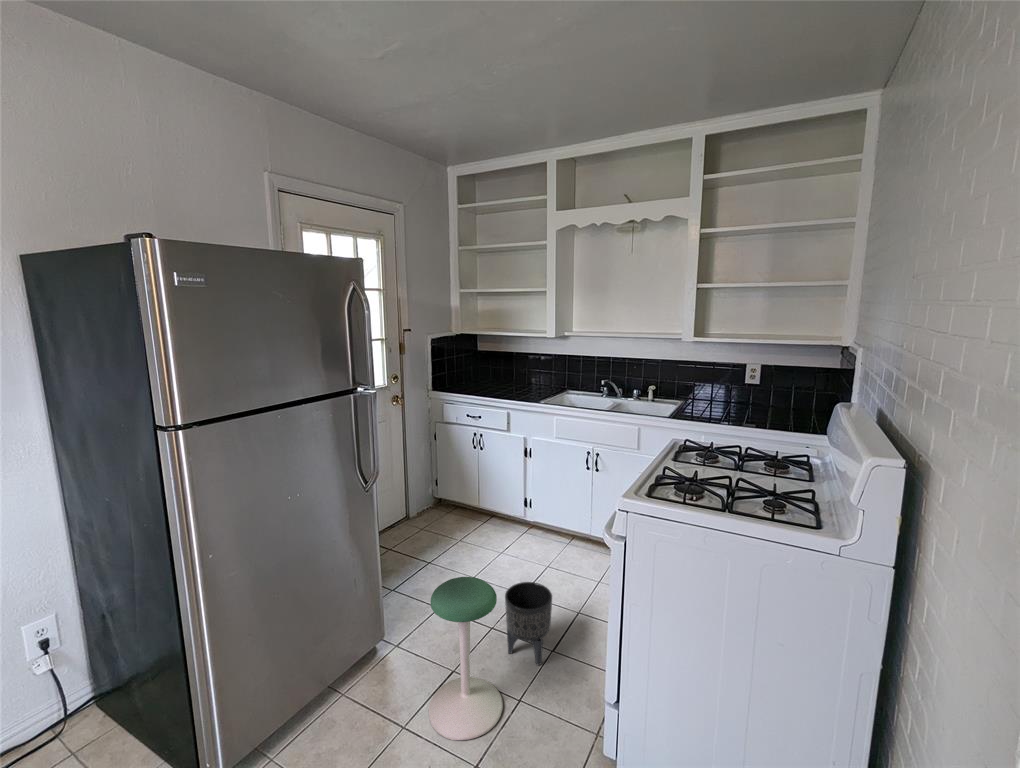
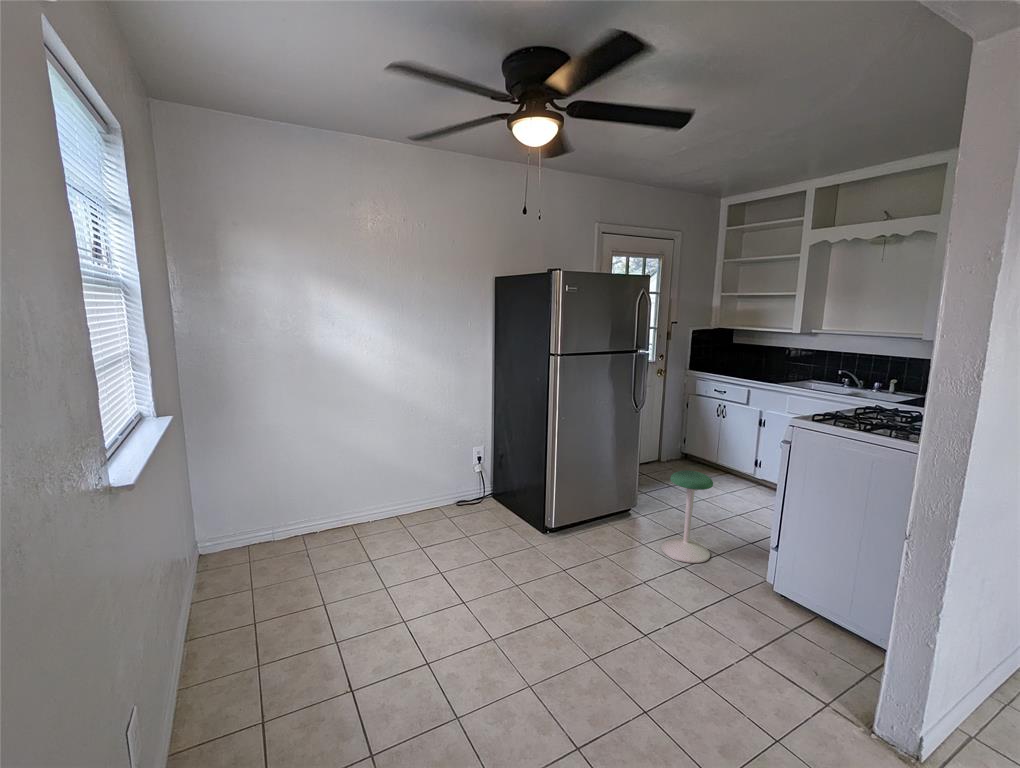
planter: present [505,582,552,665] -> none [720,495,758,549]

